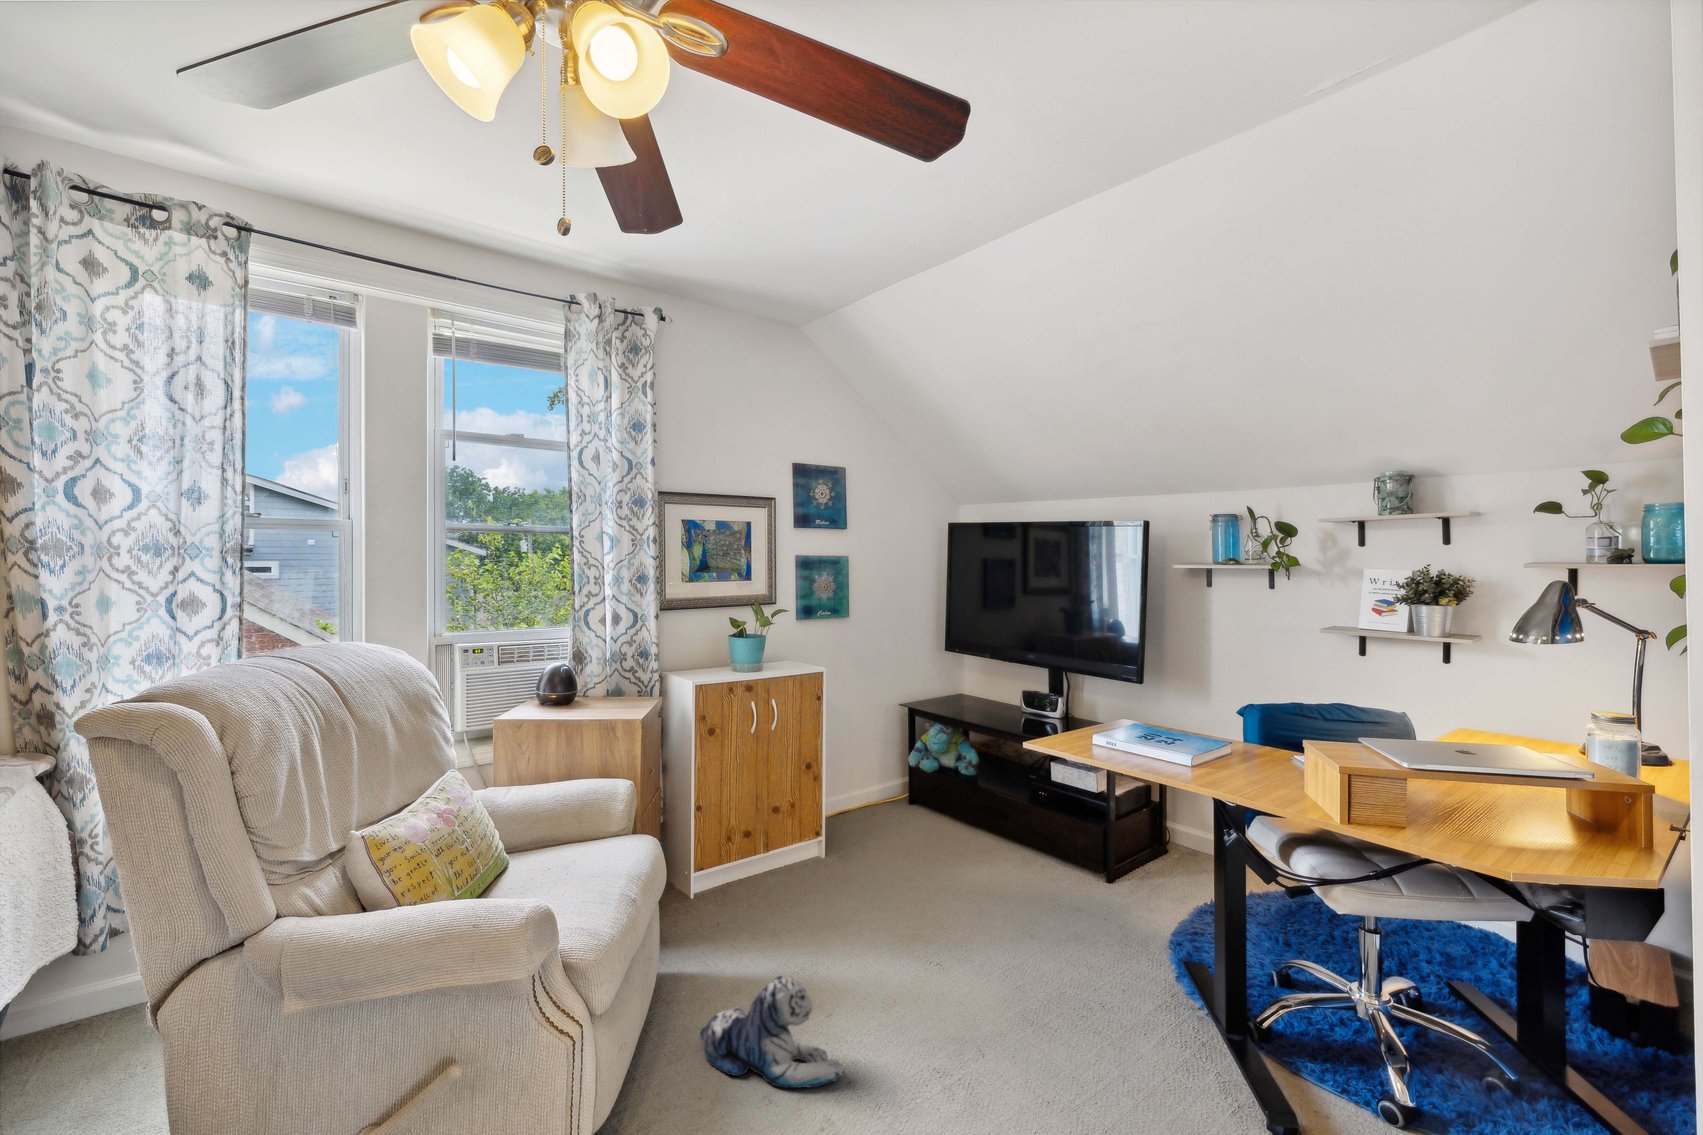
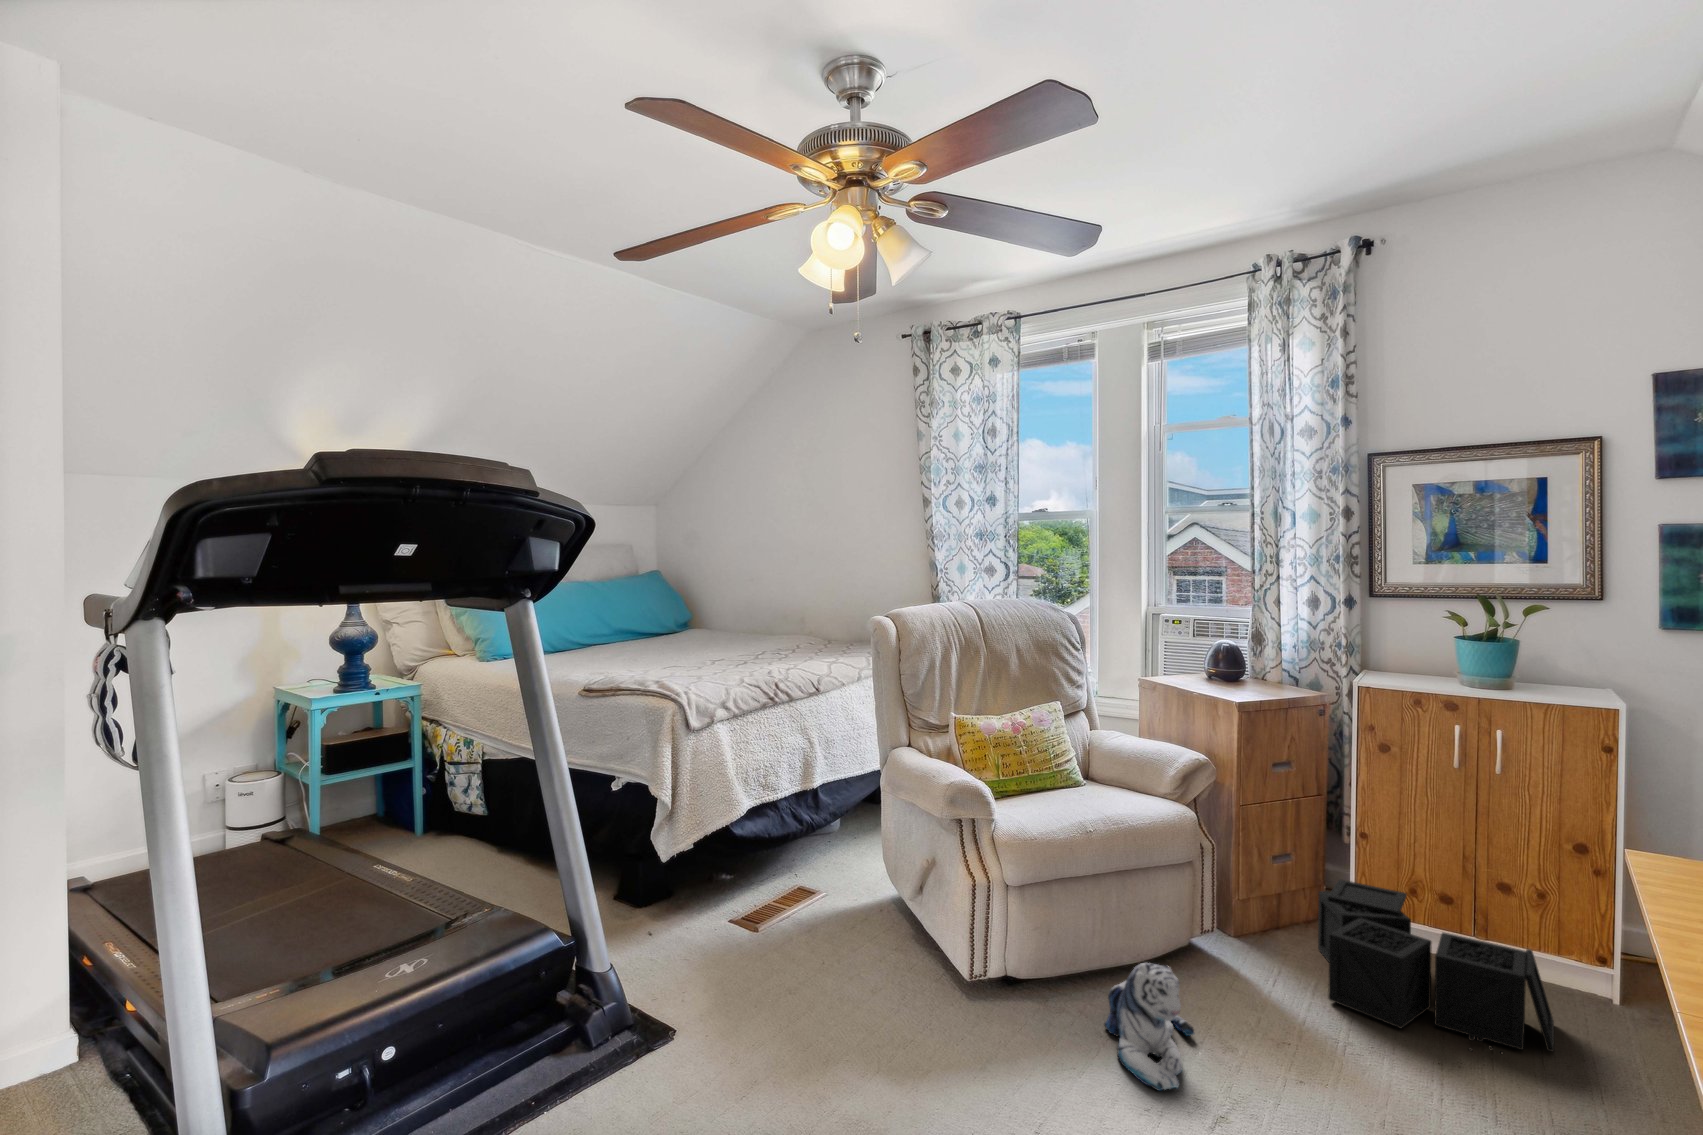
storage bin: none [692,841,862,944] -> present [1318,880,1554,1054]

